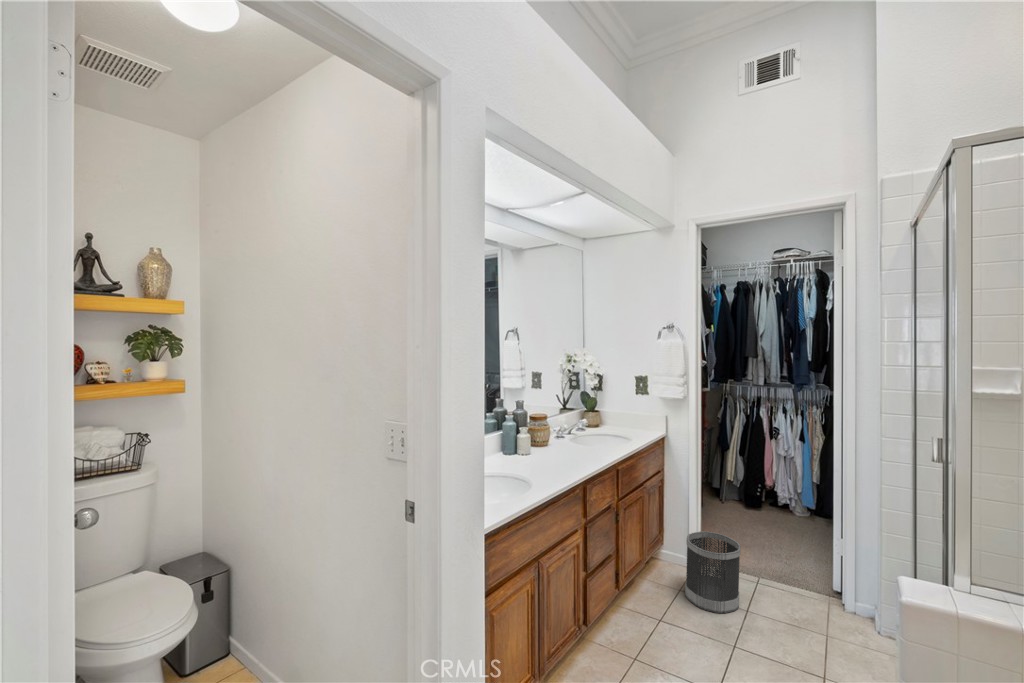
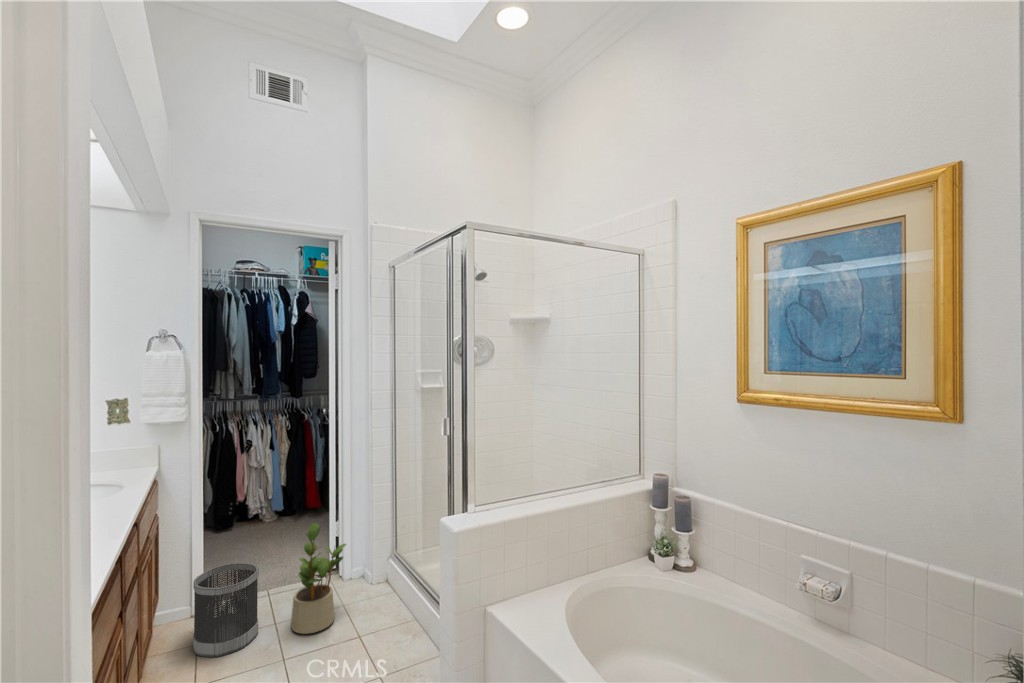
potted plant: none [768,527,836,644] -> present [291,523,346,634]

